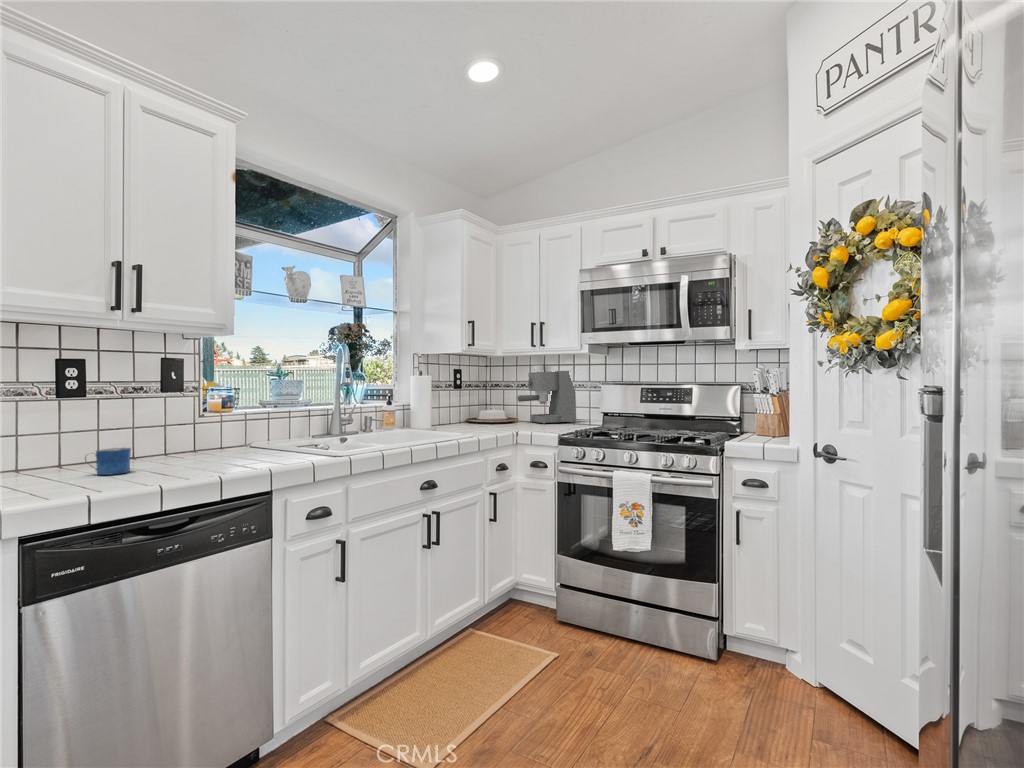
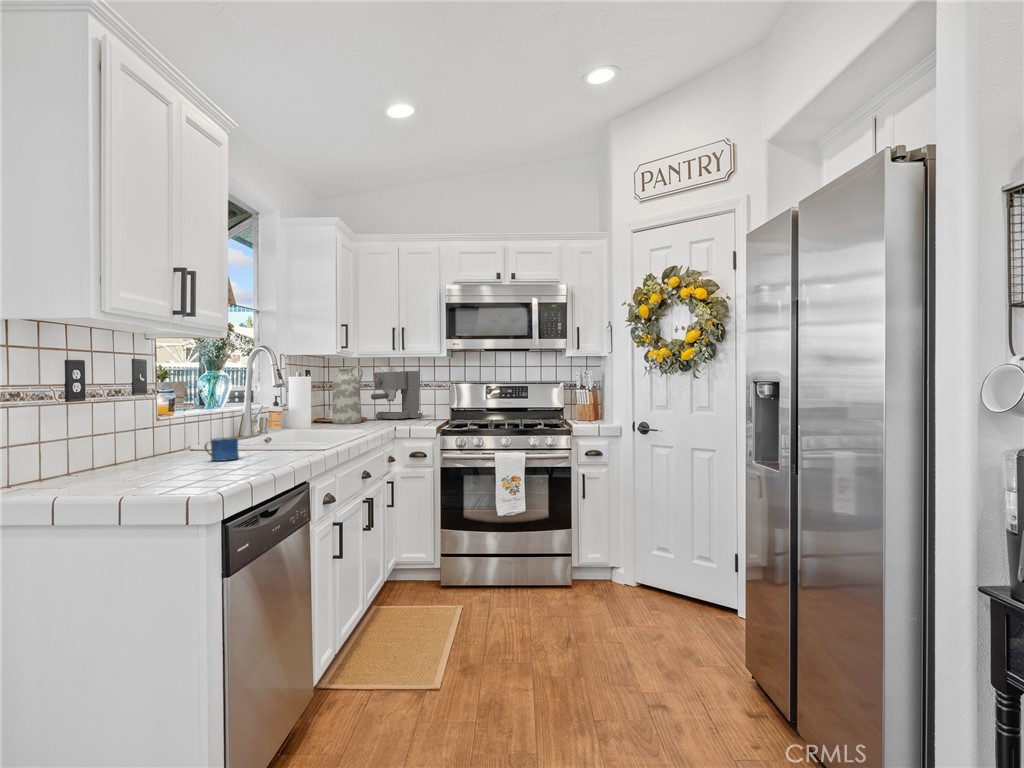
vase: none [475,366,504,426] -> present [332,365,363,424]
mug: present [85,448,131,475] -> present [204,437,239,461]

